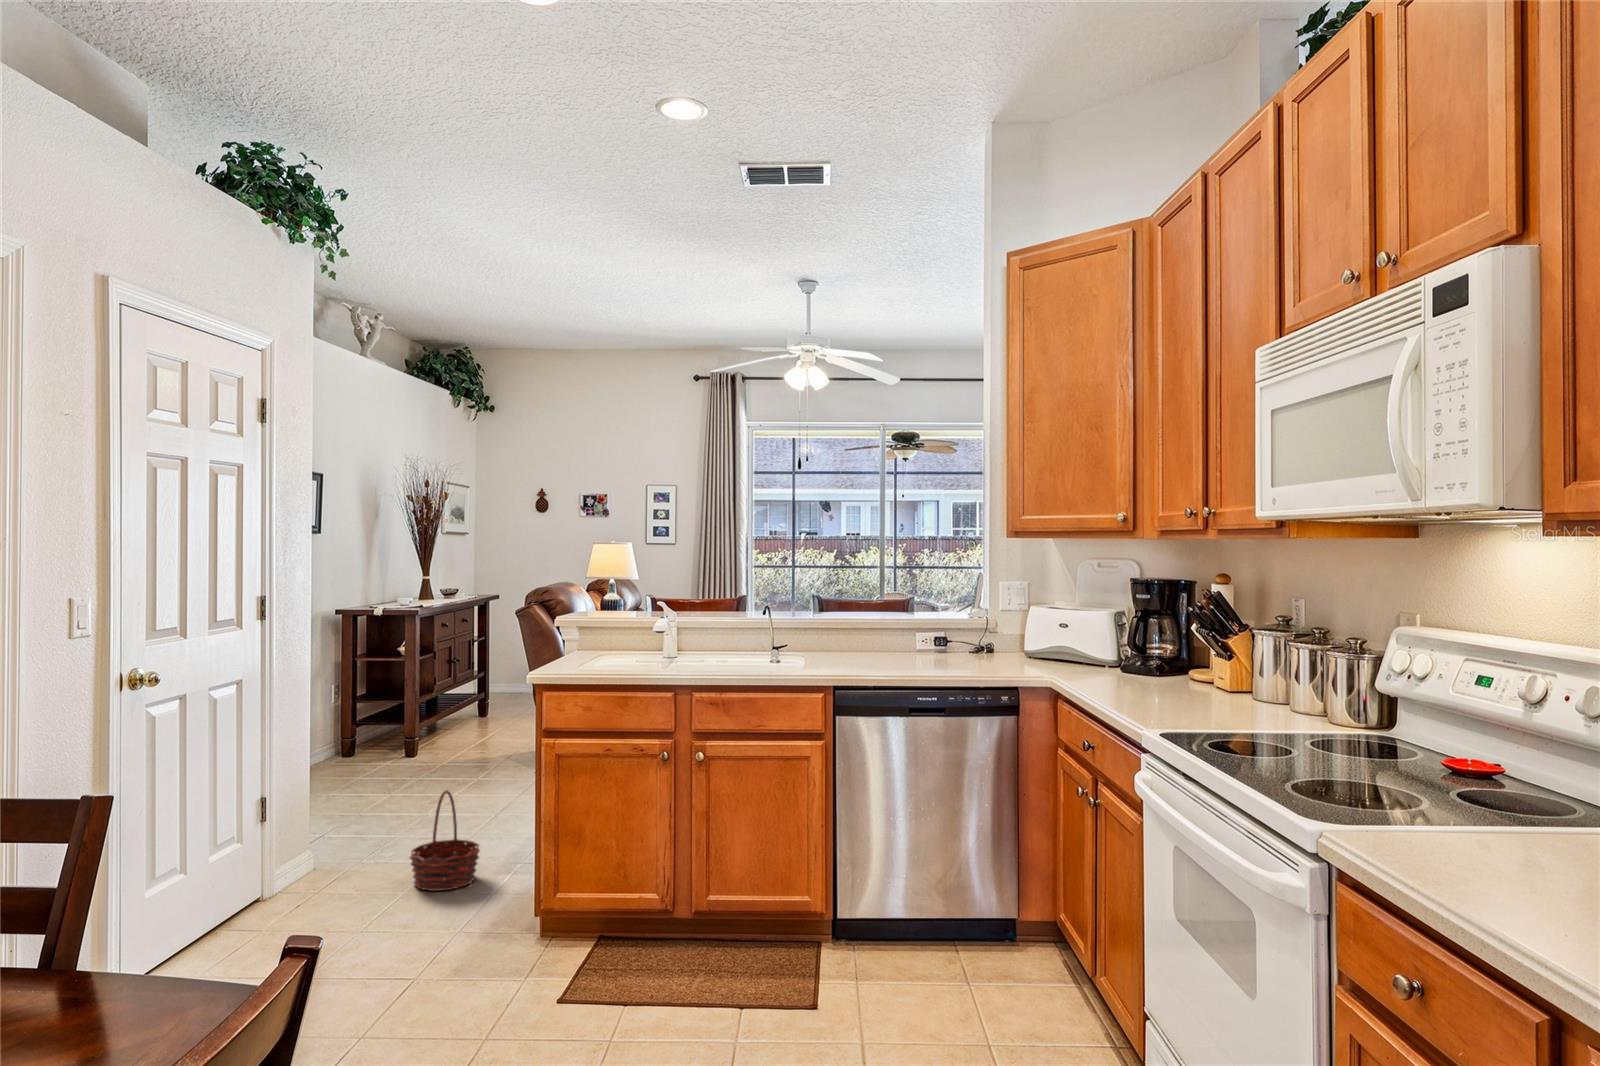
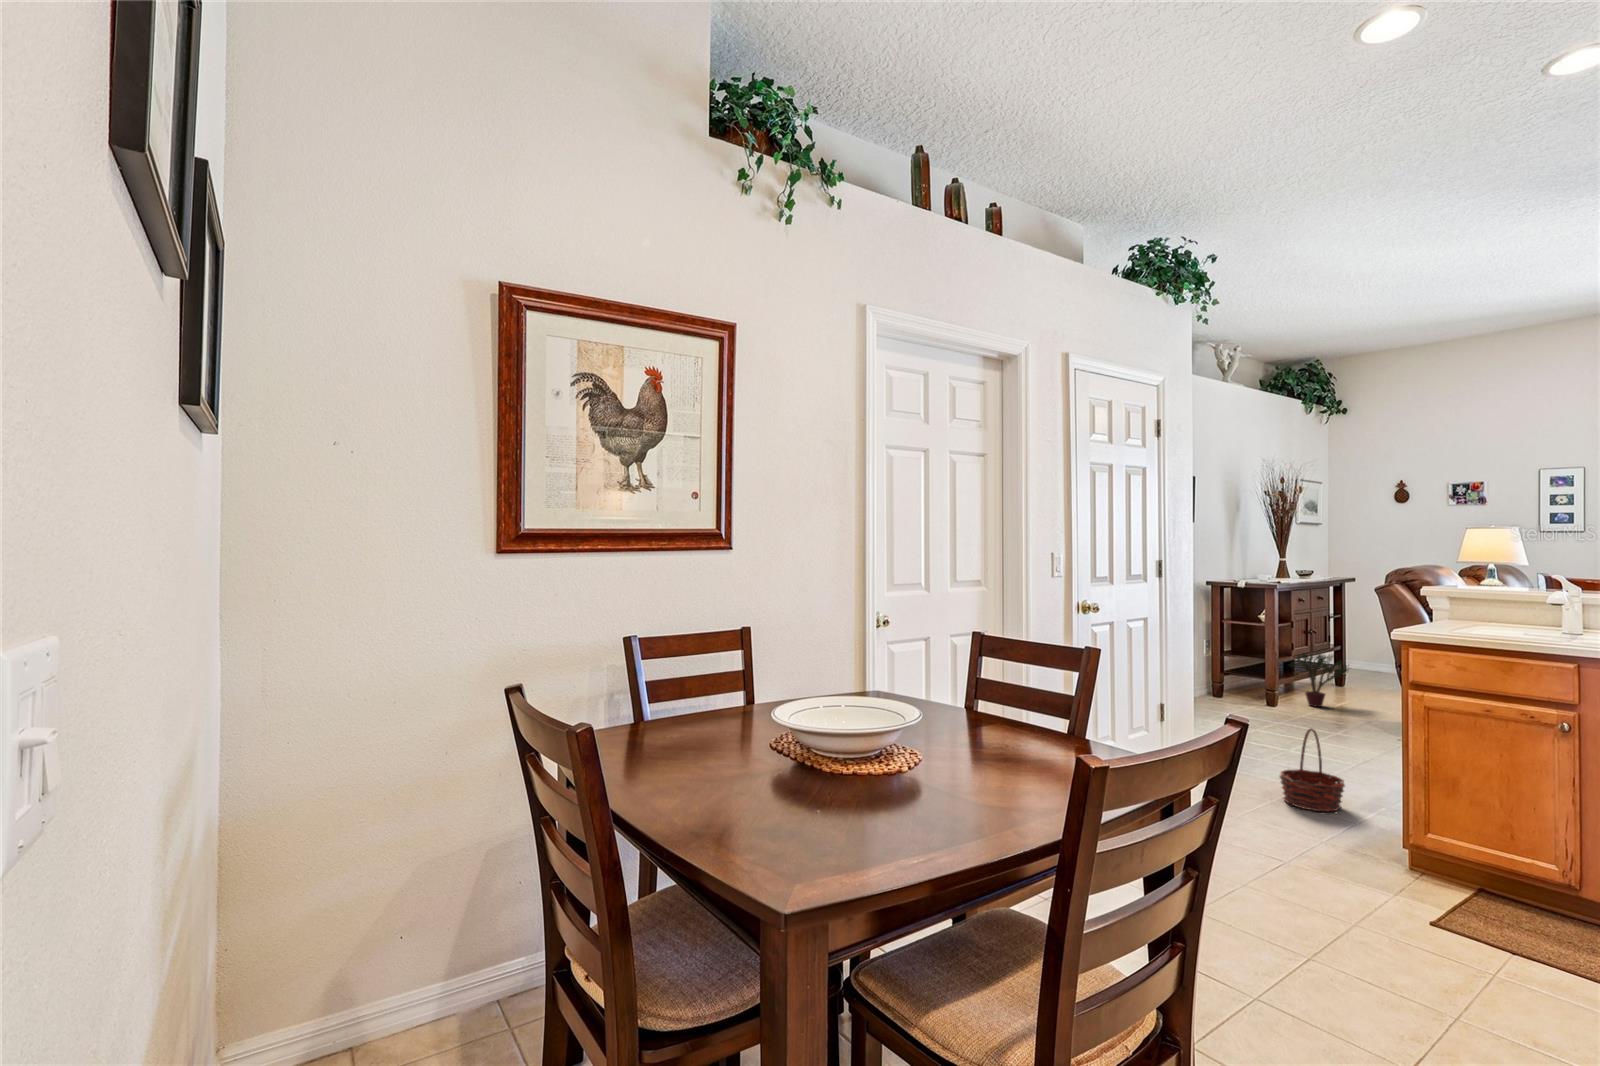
potted plant: none [427,683,493,748] -> present [1291,653,1349,707]

